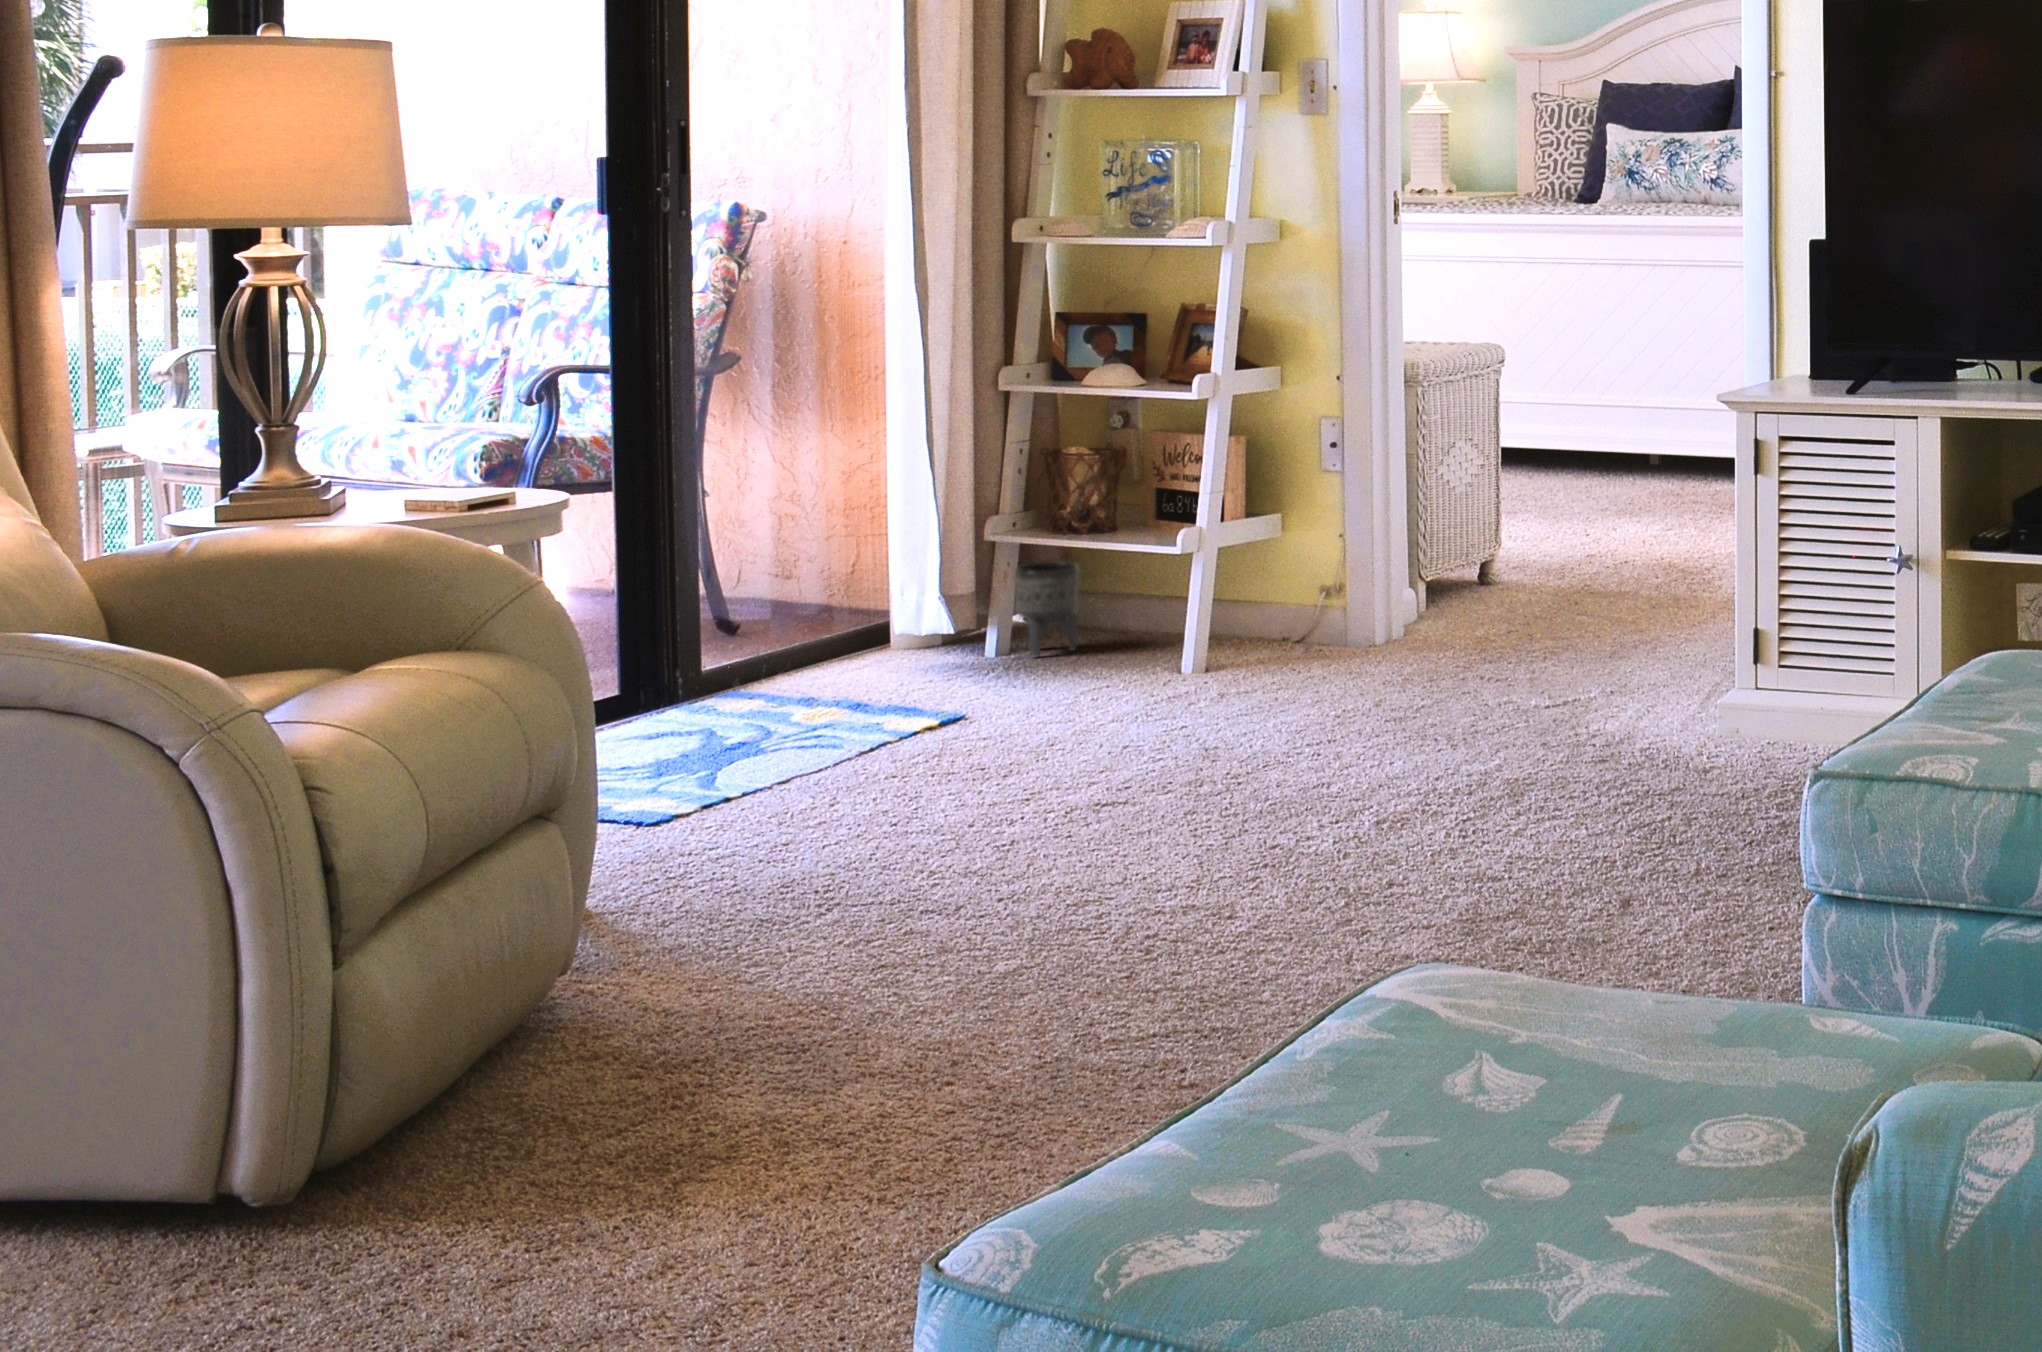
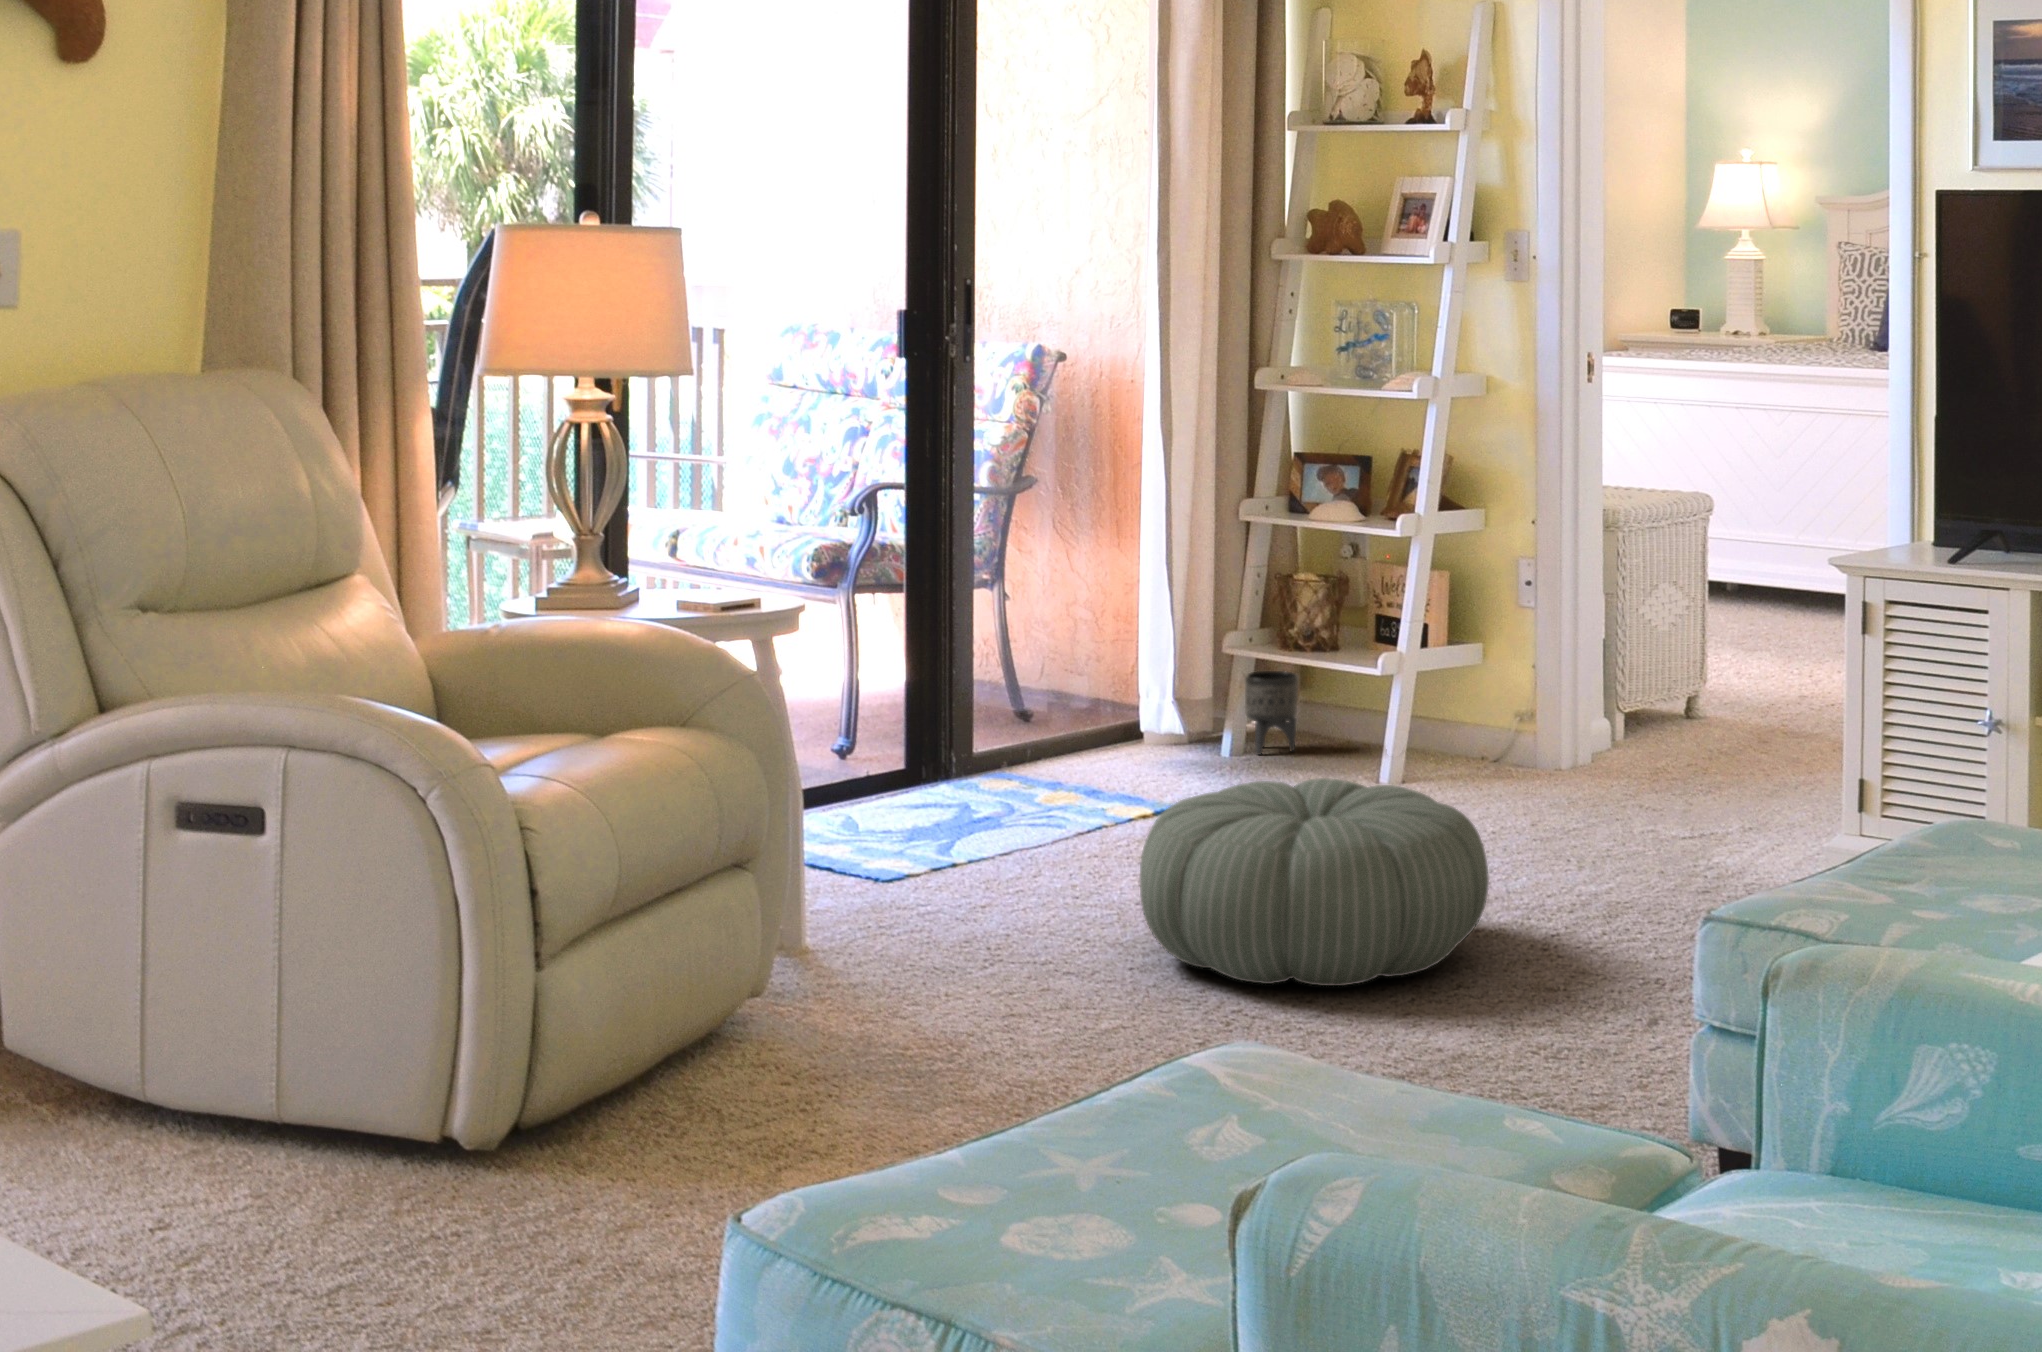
pouf: none [1007,663,1414,894] -> present [1140,778,1489,986]

